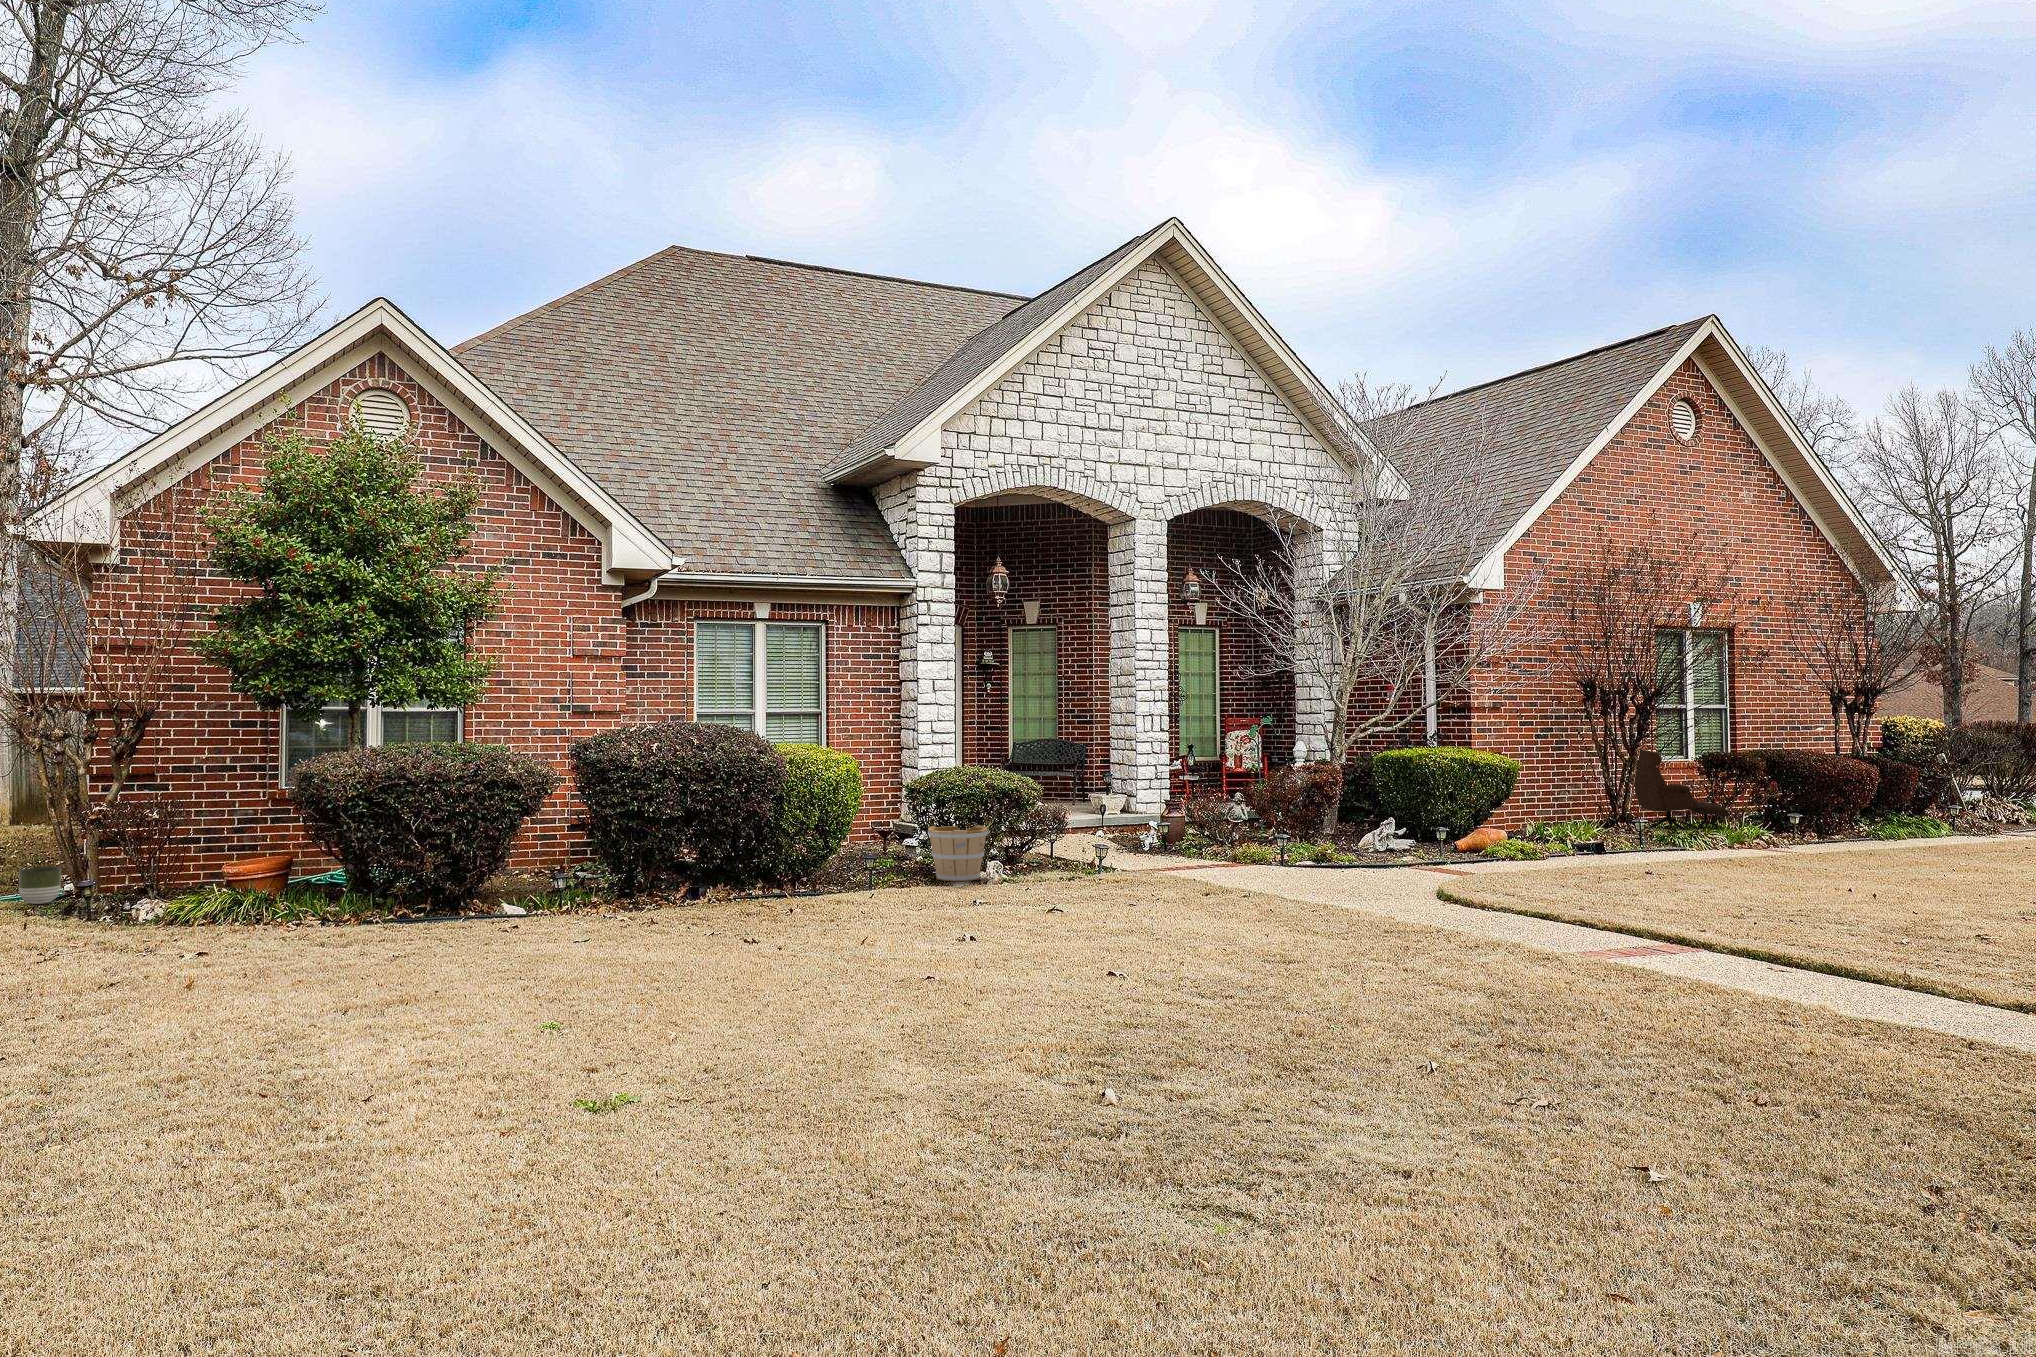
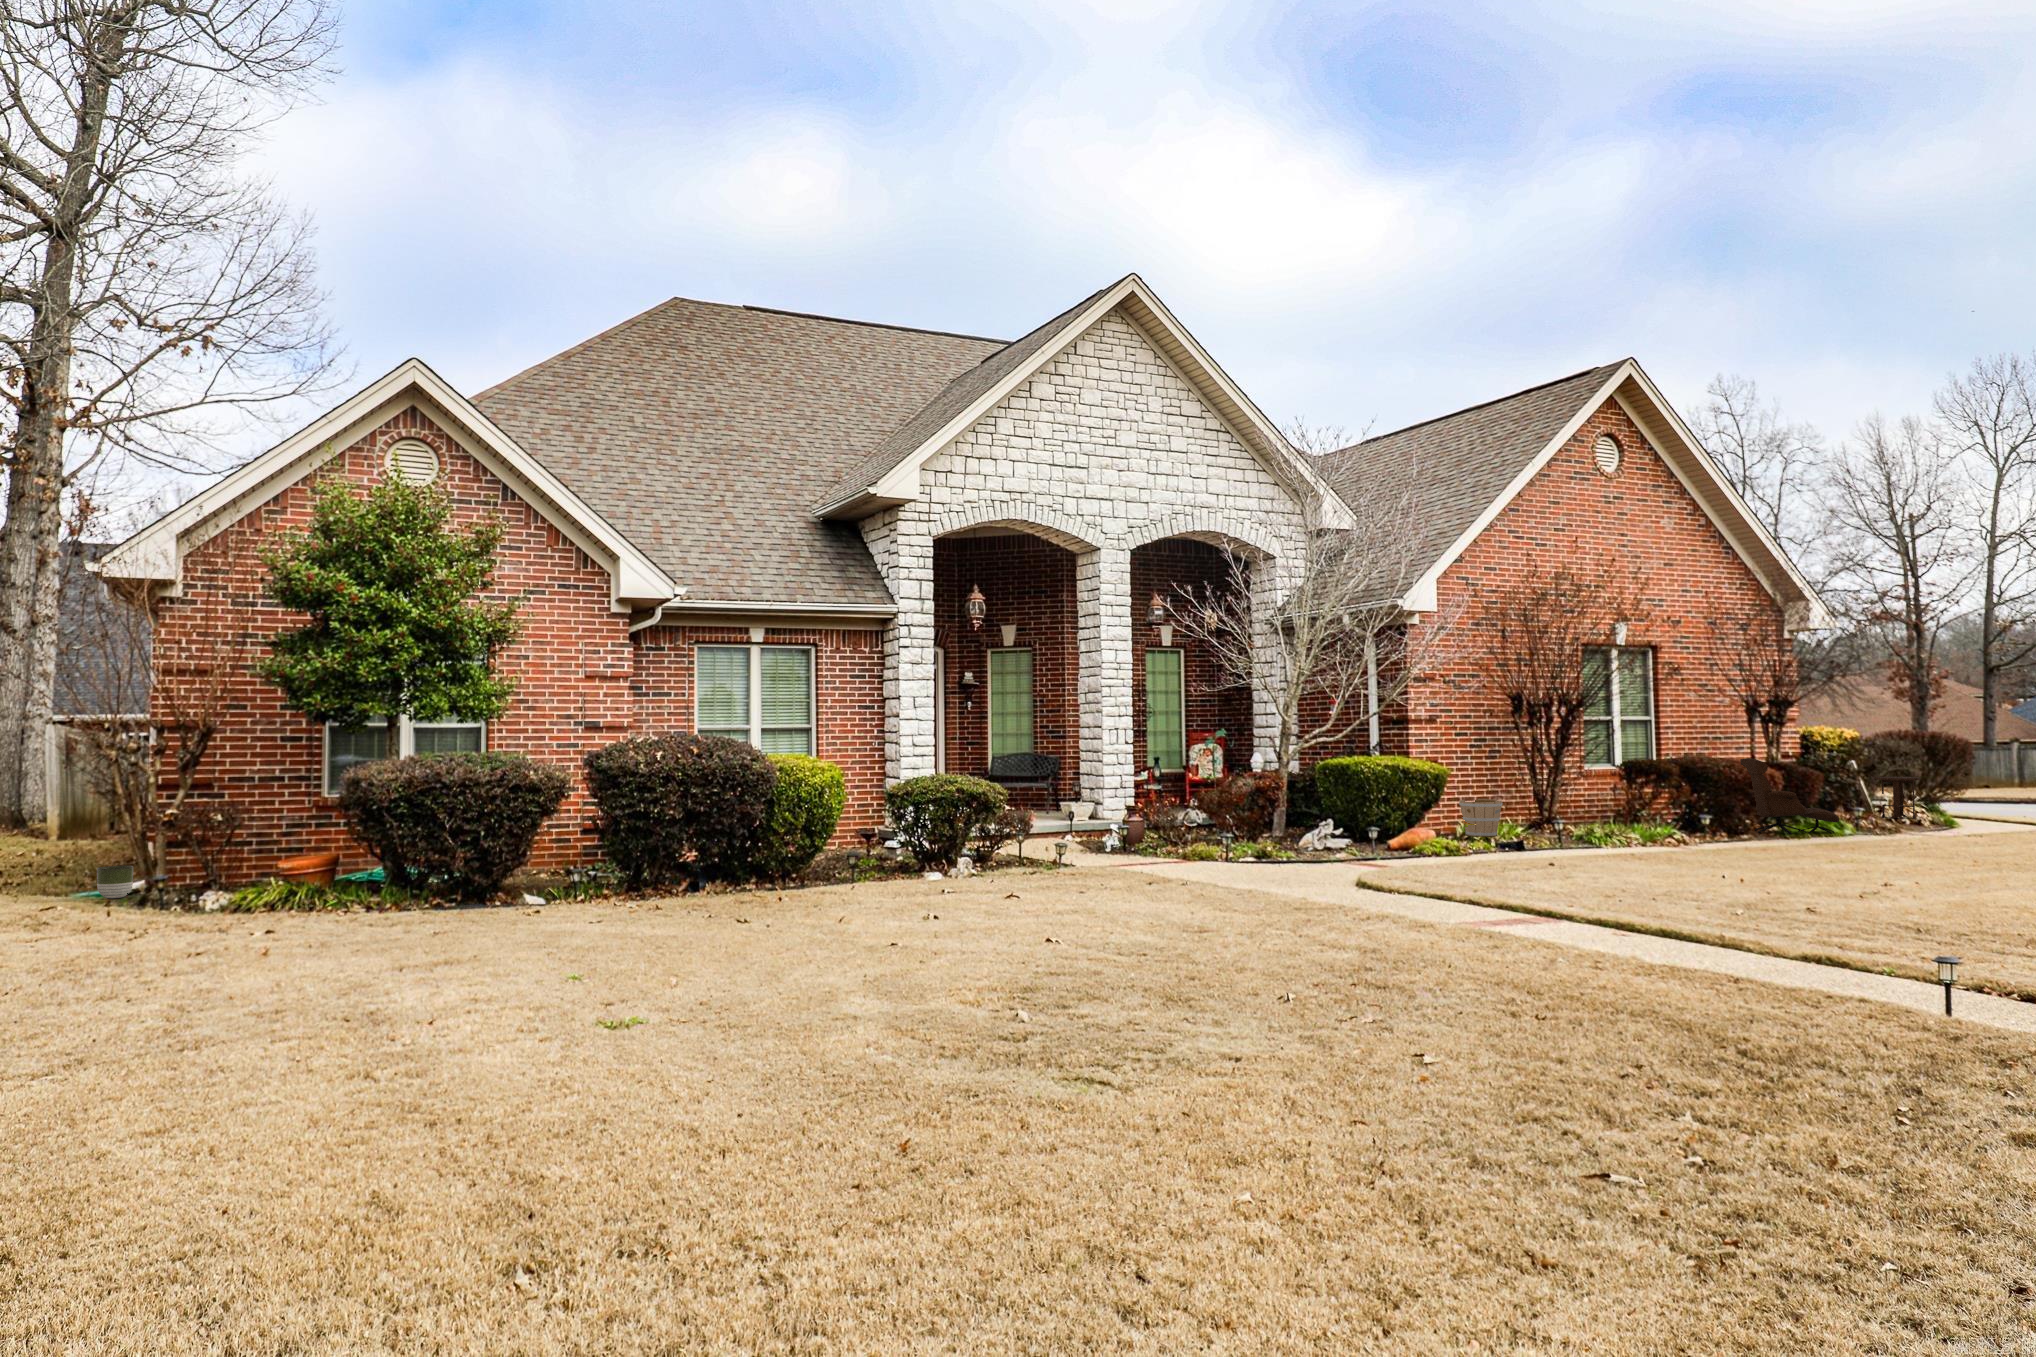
lounge chair: present [1634,750,1729,830] -> present [1740,758,1839,834]
side table: none [1964,770,2014,816] -> present [1875,777,1920,819]
wooden bucket: present [928,825,988,881] -> present [1459,799,1503,836]

